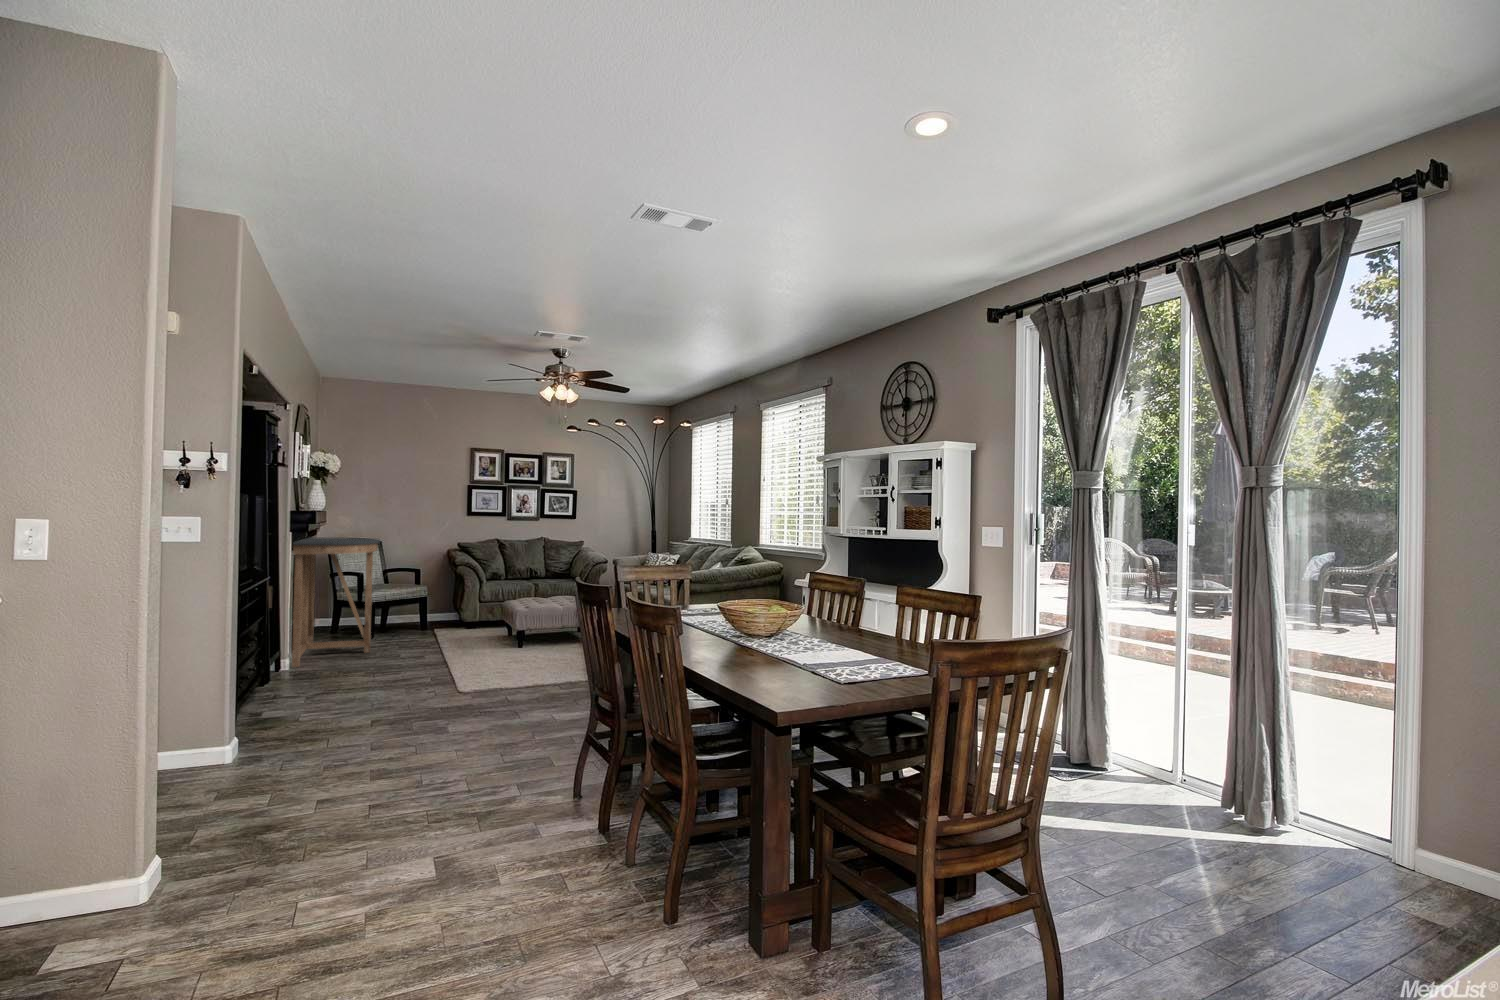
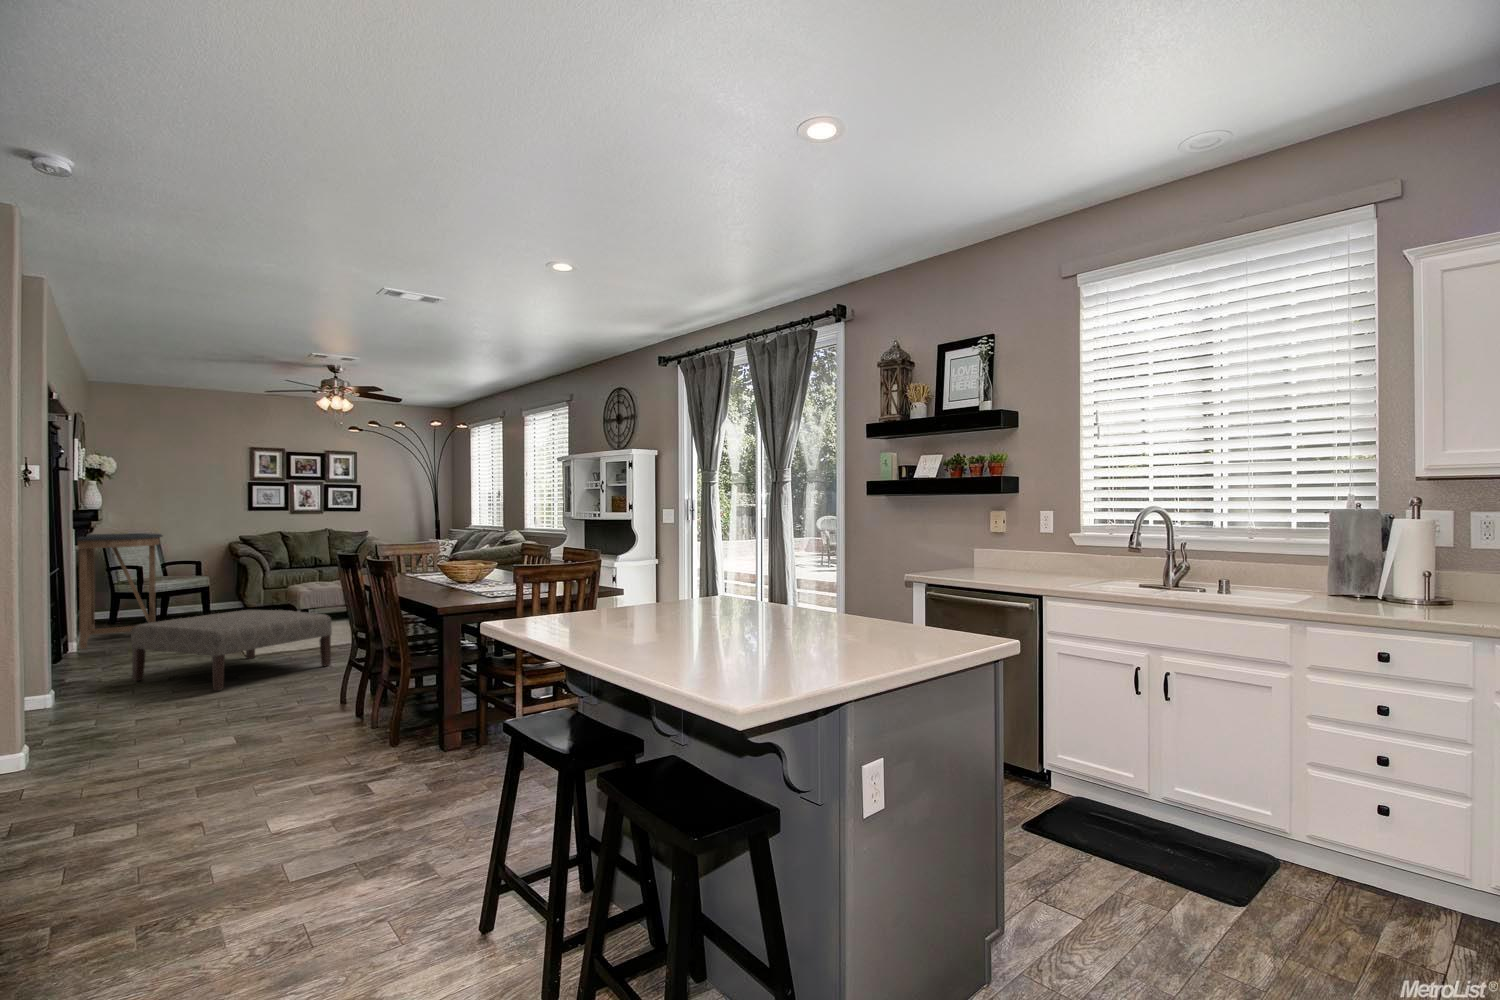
ottoman: none [330,637,557,752] -> present [131,610,332,691]

